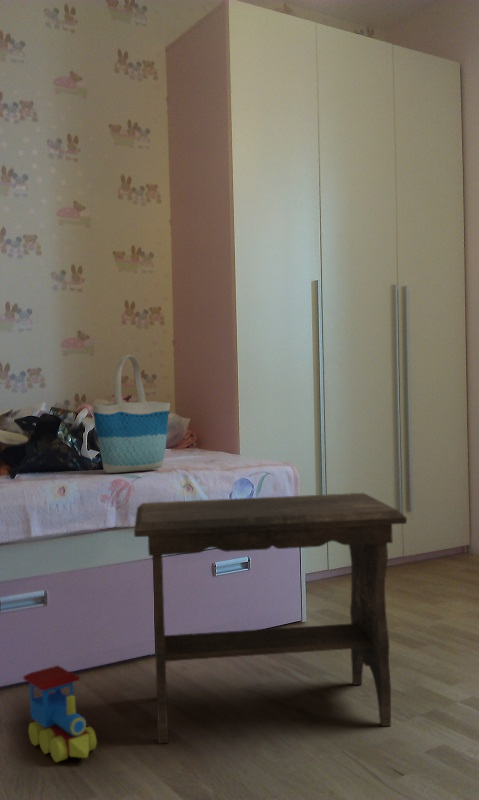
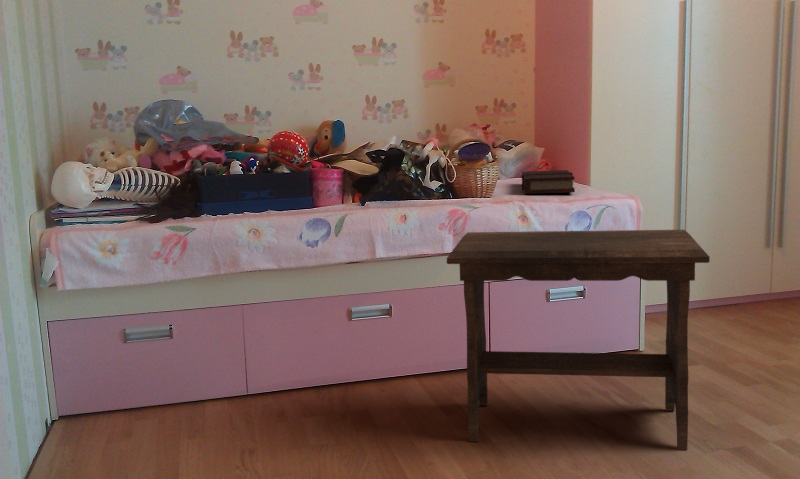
tote bag: present [93,355,170,473] -> none [434,91,509,203]
book: none [174,440,234,463] -> present [522,170,575,194]
toy train: present [23,666,97,762] -> none [360,369,416,446]

